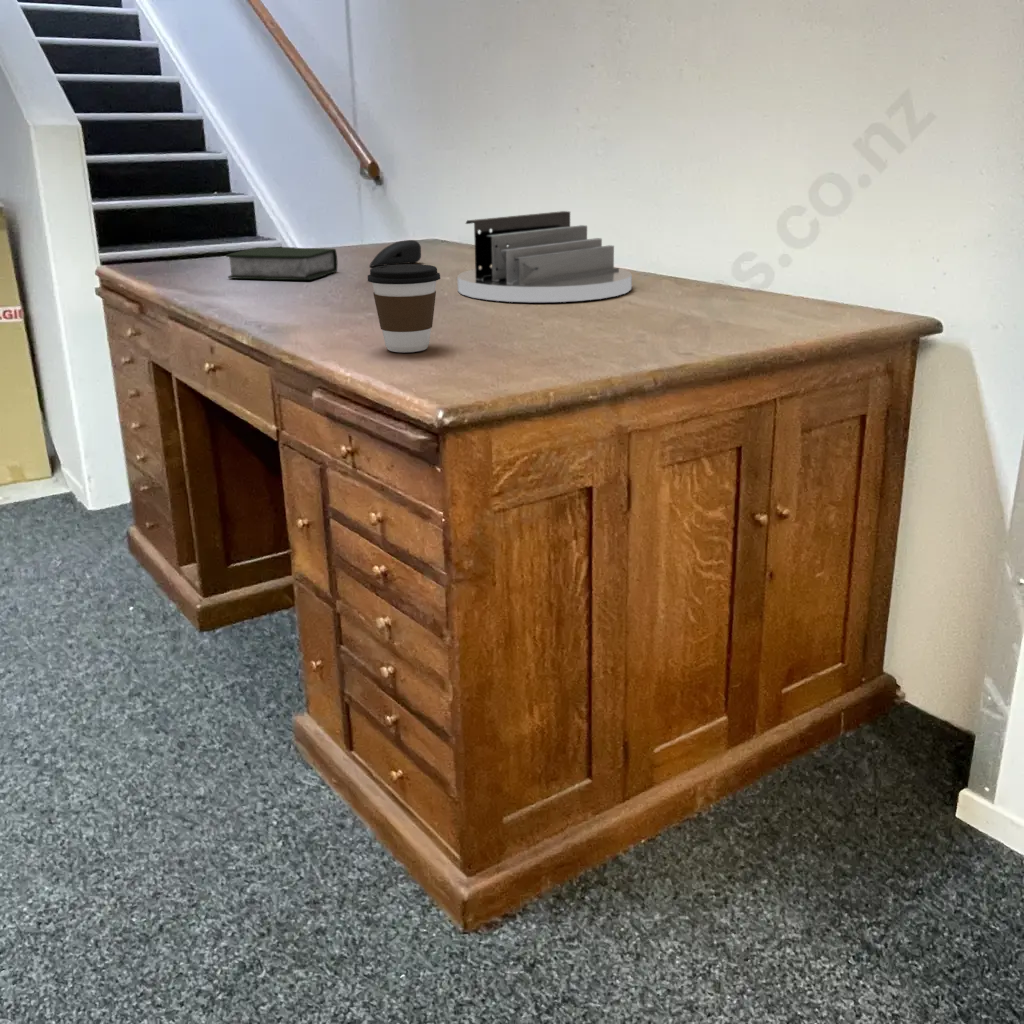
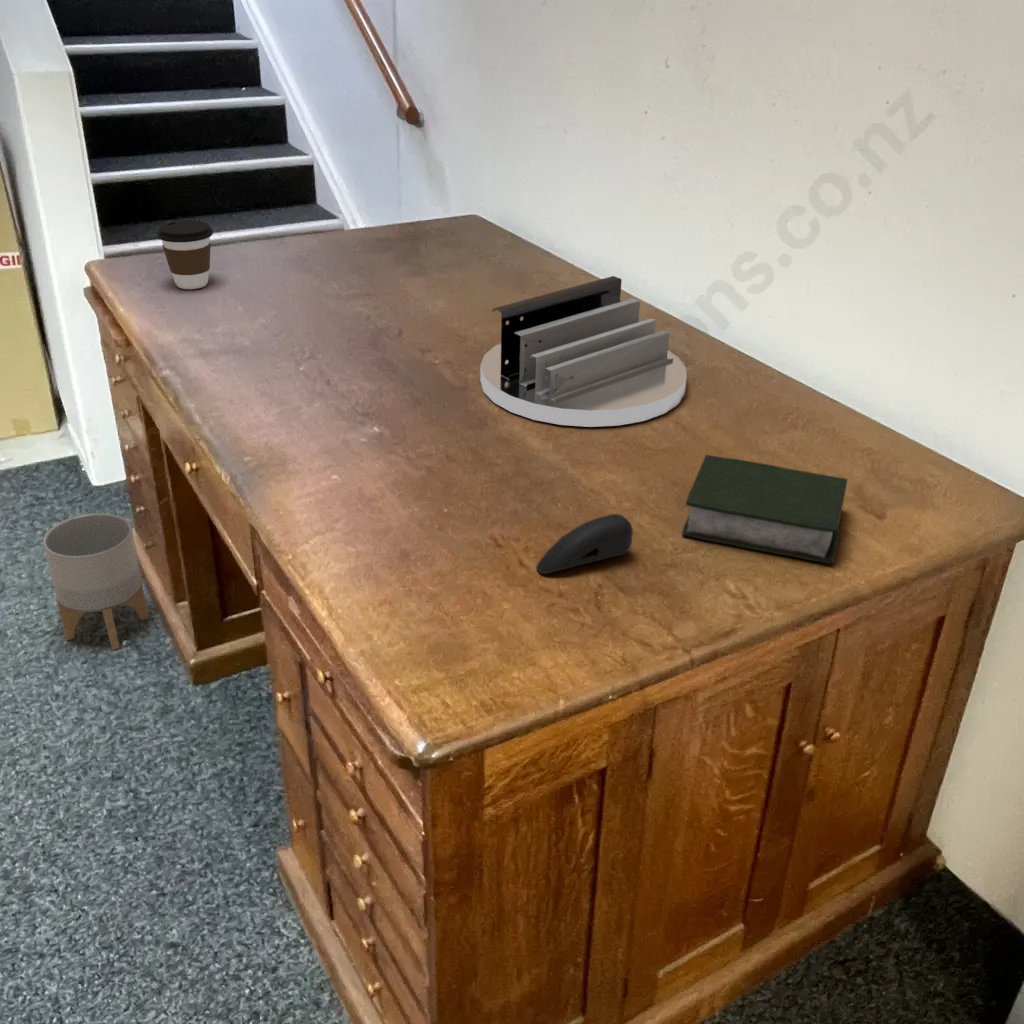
computer mouse: present [370,240,421,266] -> present [537,514,633,574]
book: present [226,247,338,280] -> present [682,455,847,564]
coffee cup: present [368,264,440,352] -> present [157,220,213,289]
planter: none [57,491,152,614] -> present [43,513,149,650]

